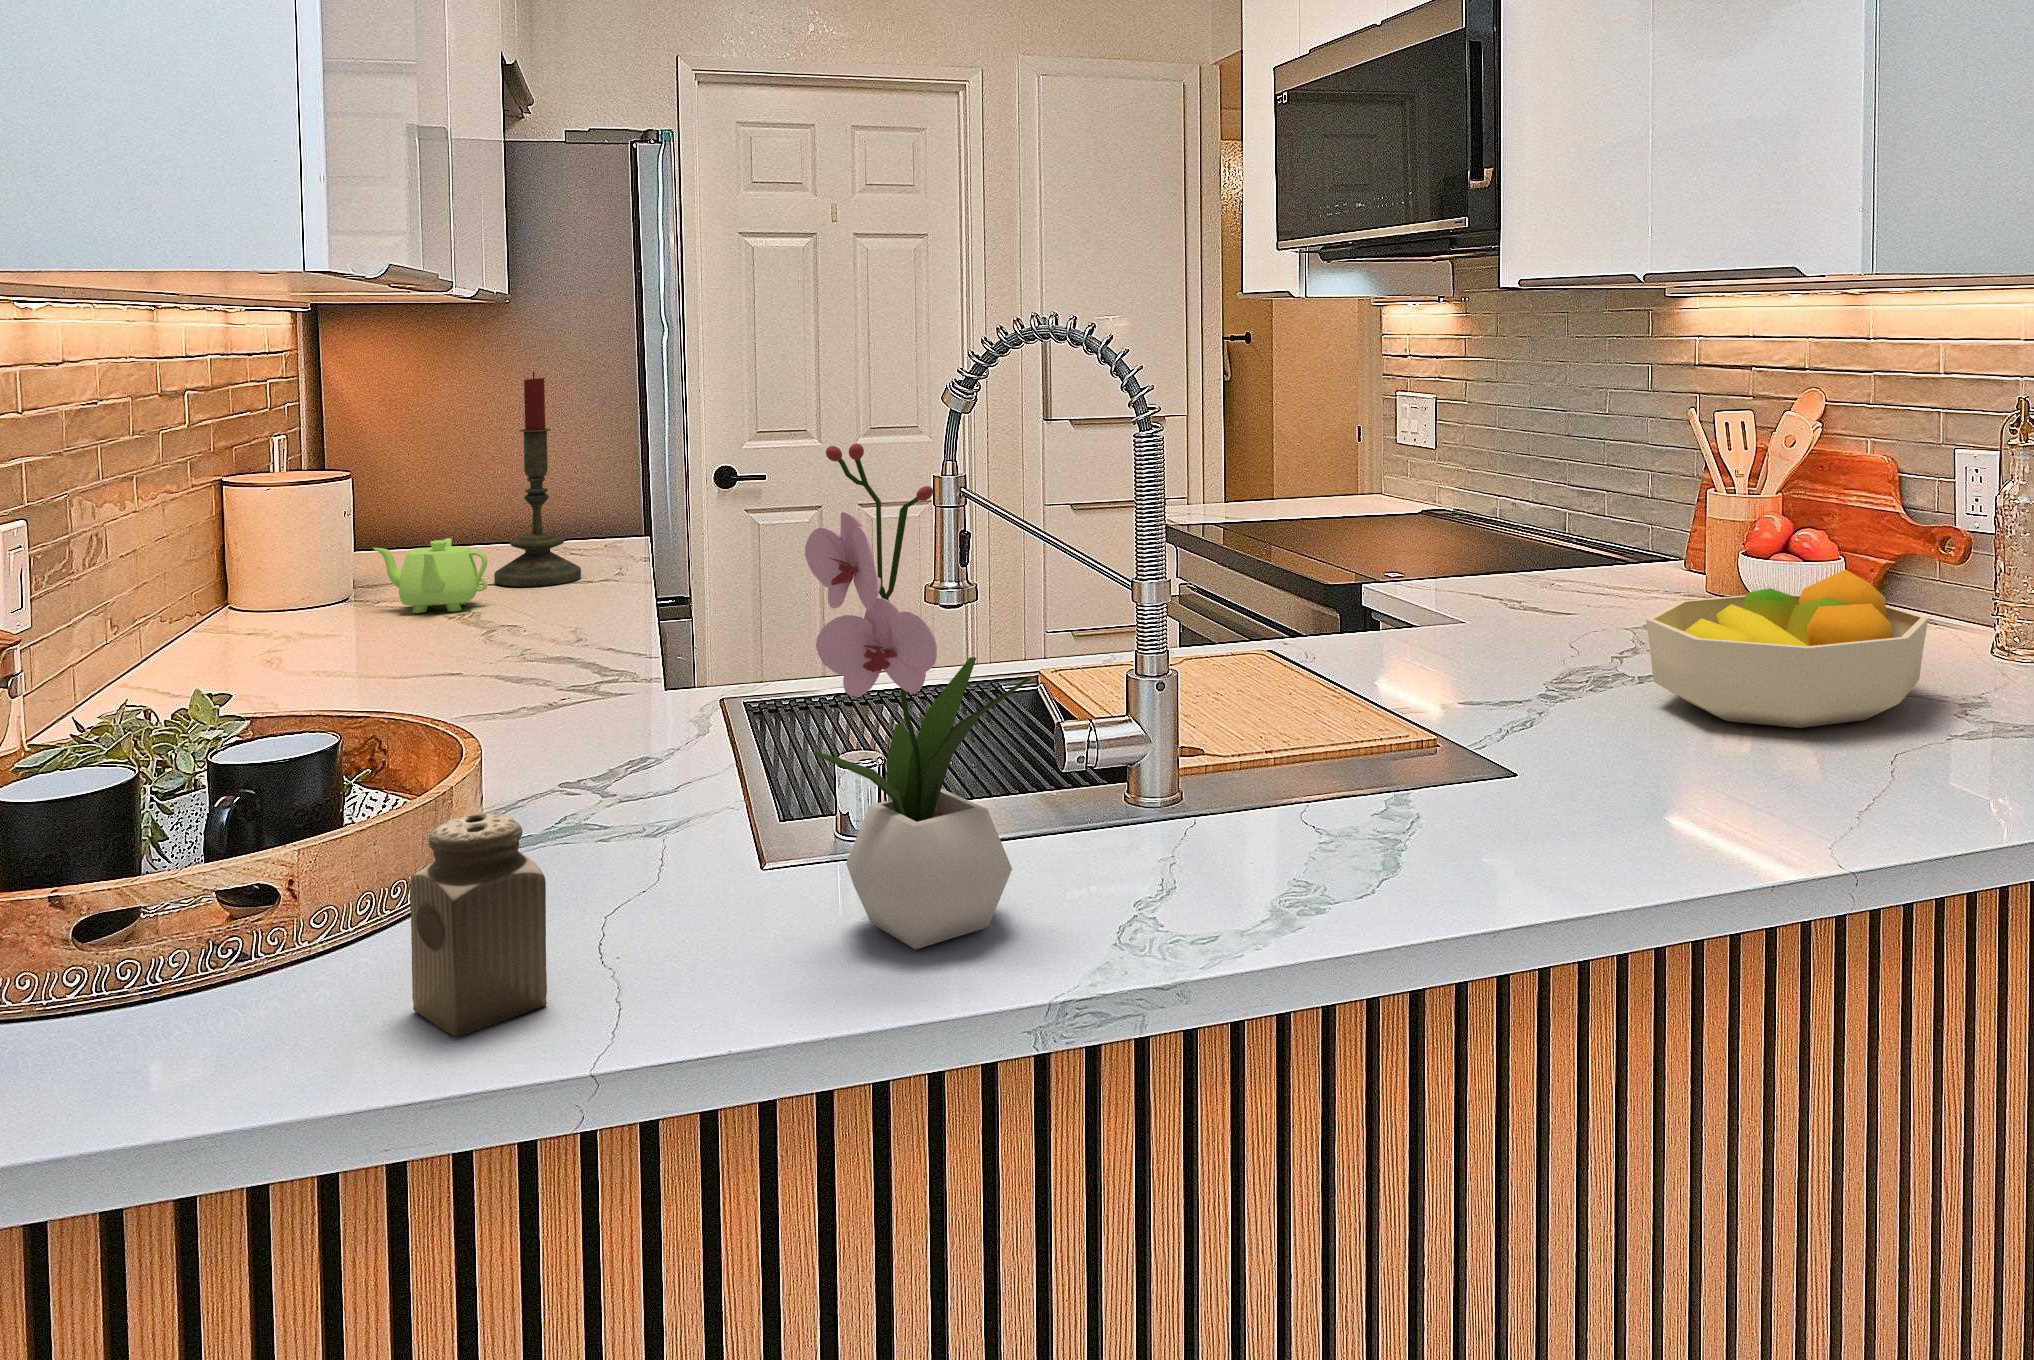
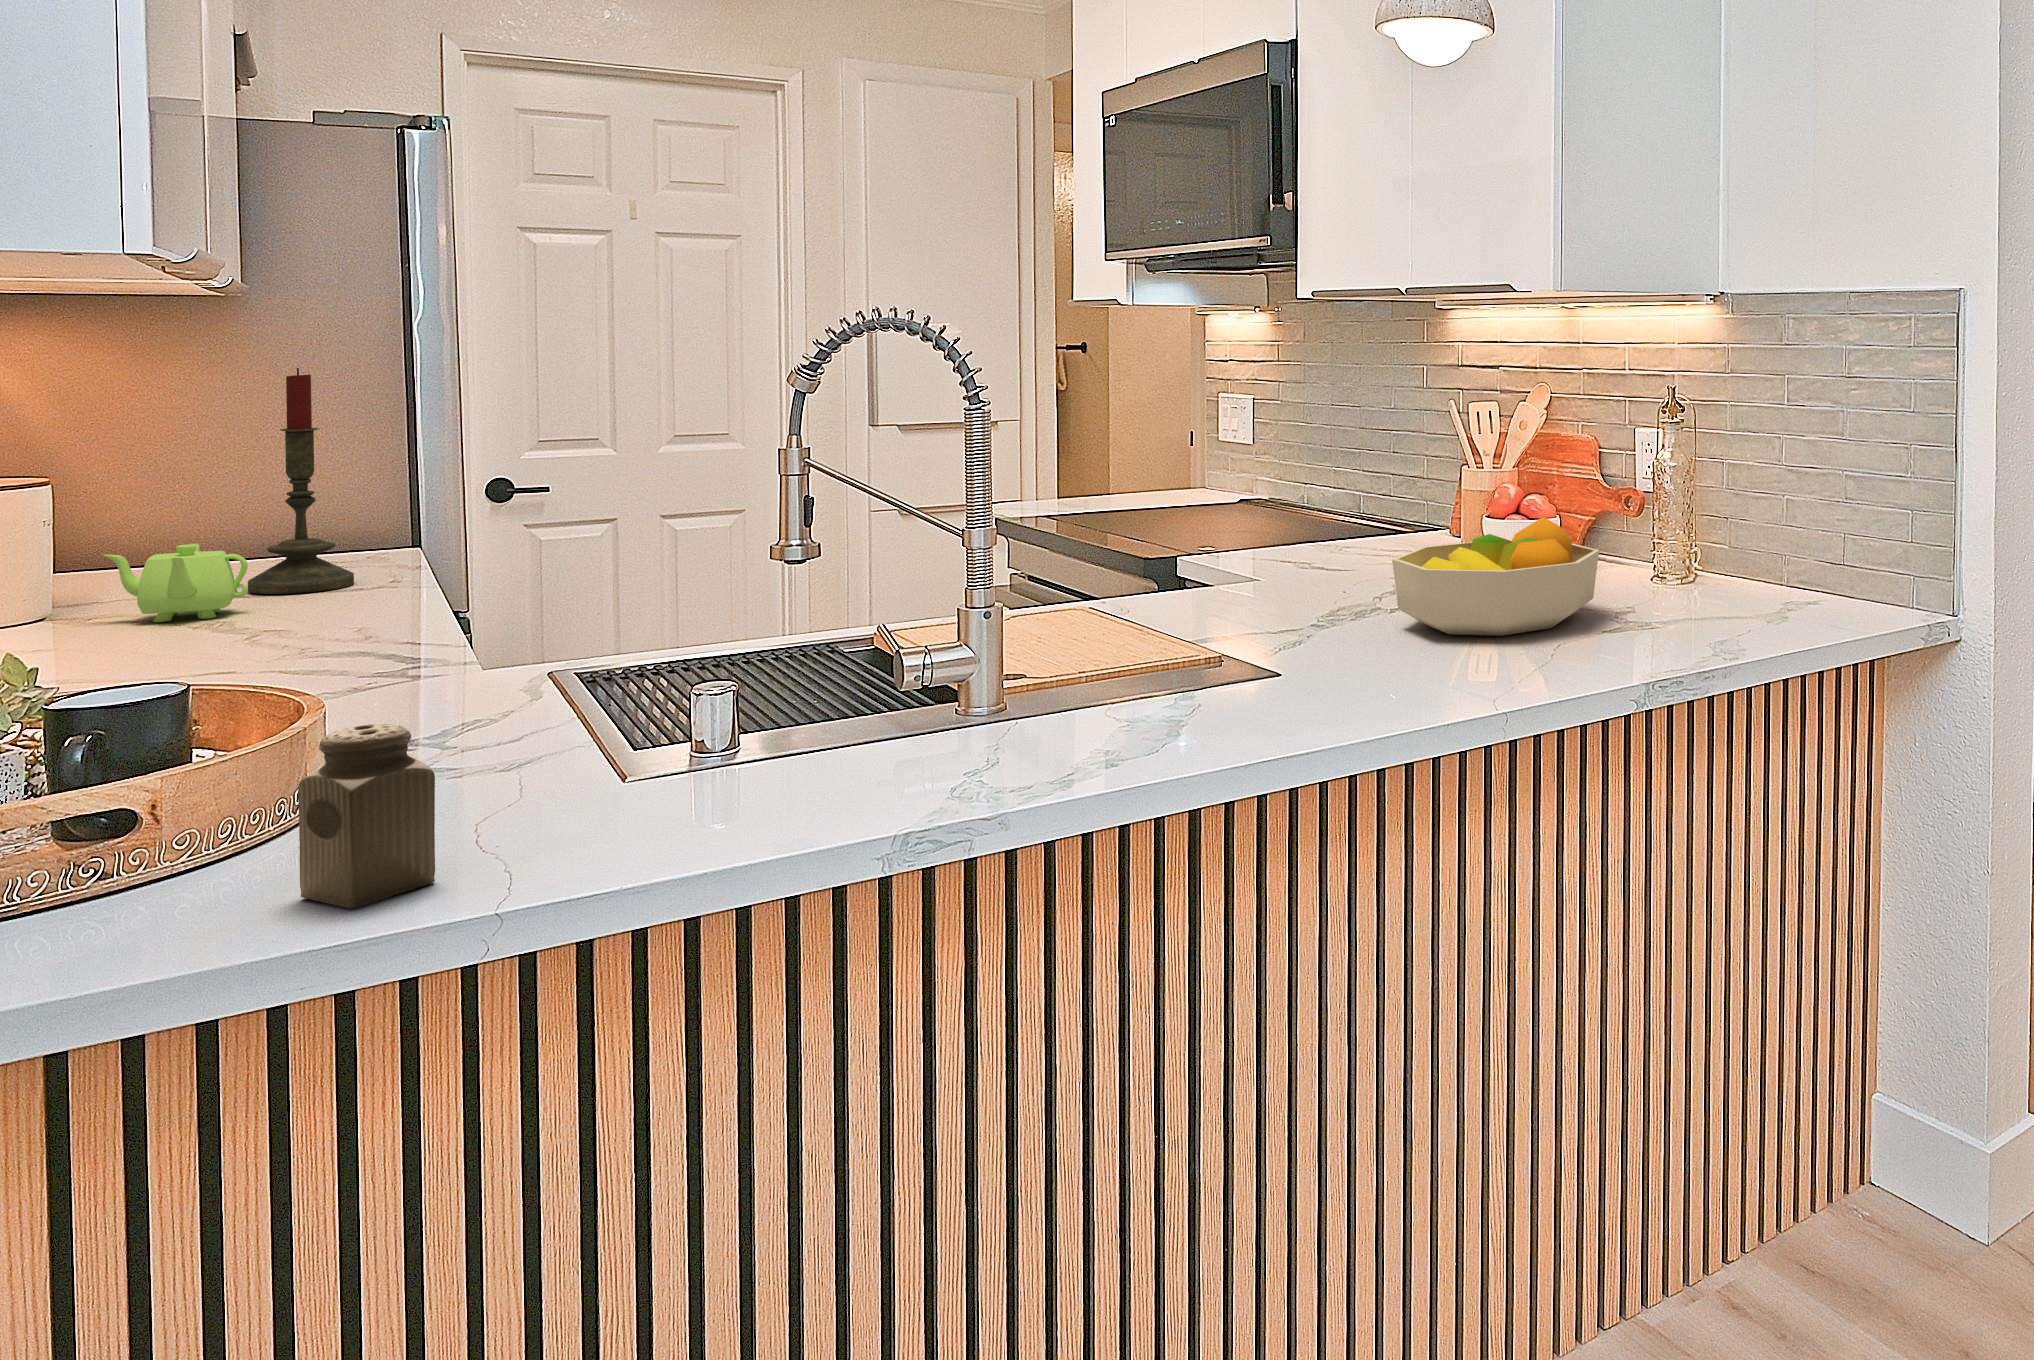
flower arrangement: present [805,443,1033,949] -> none [674,406,878,819]

